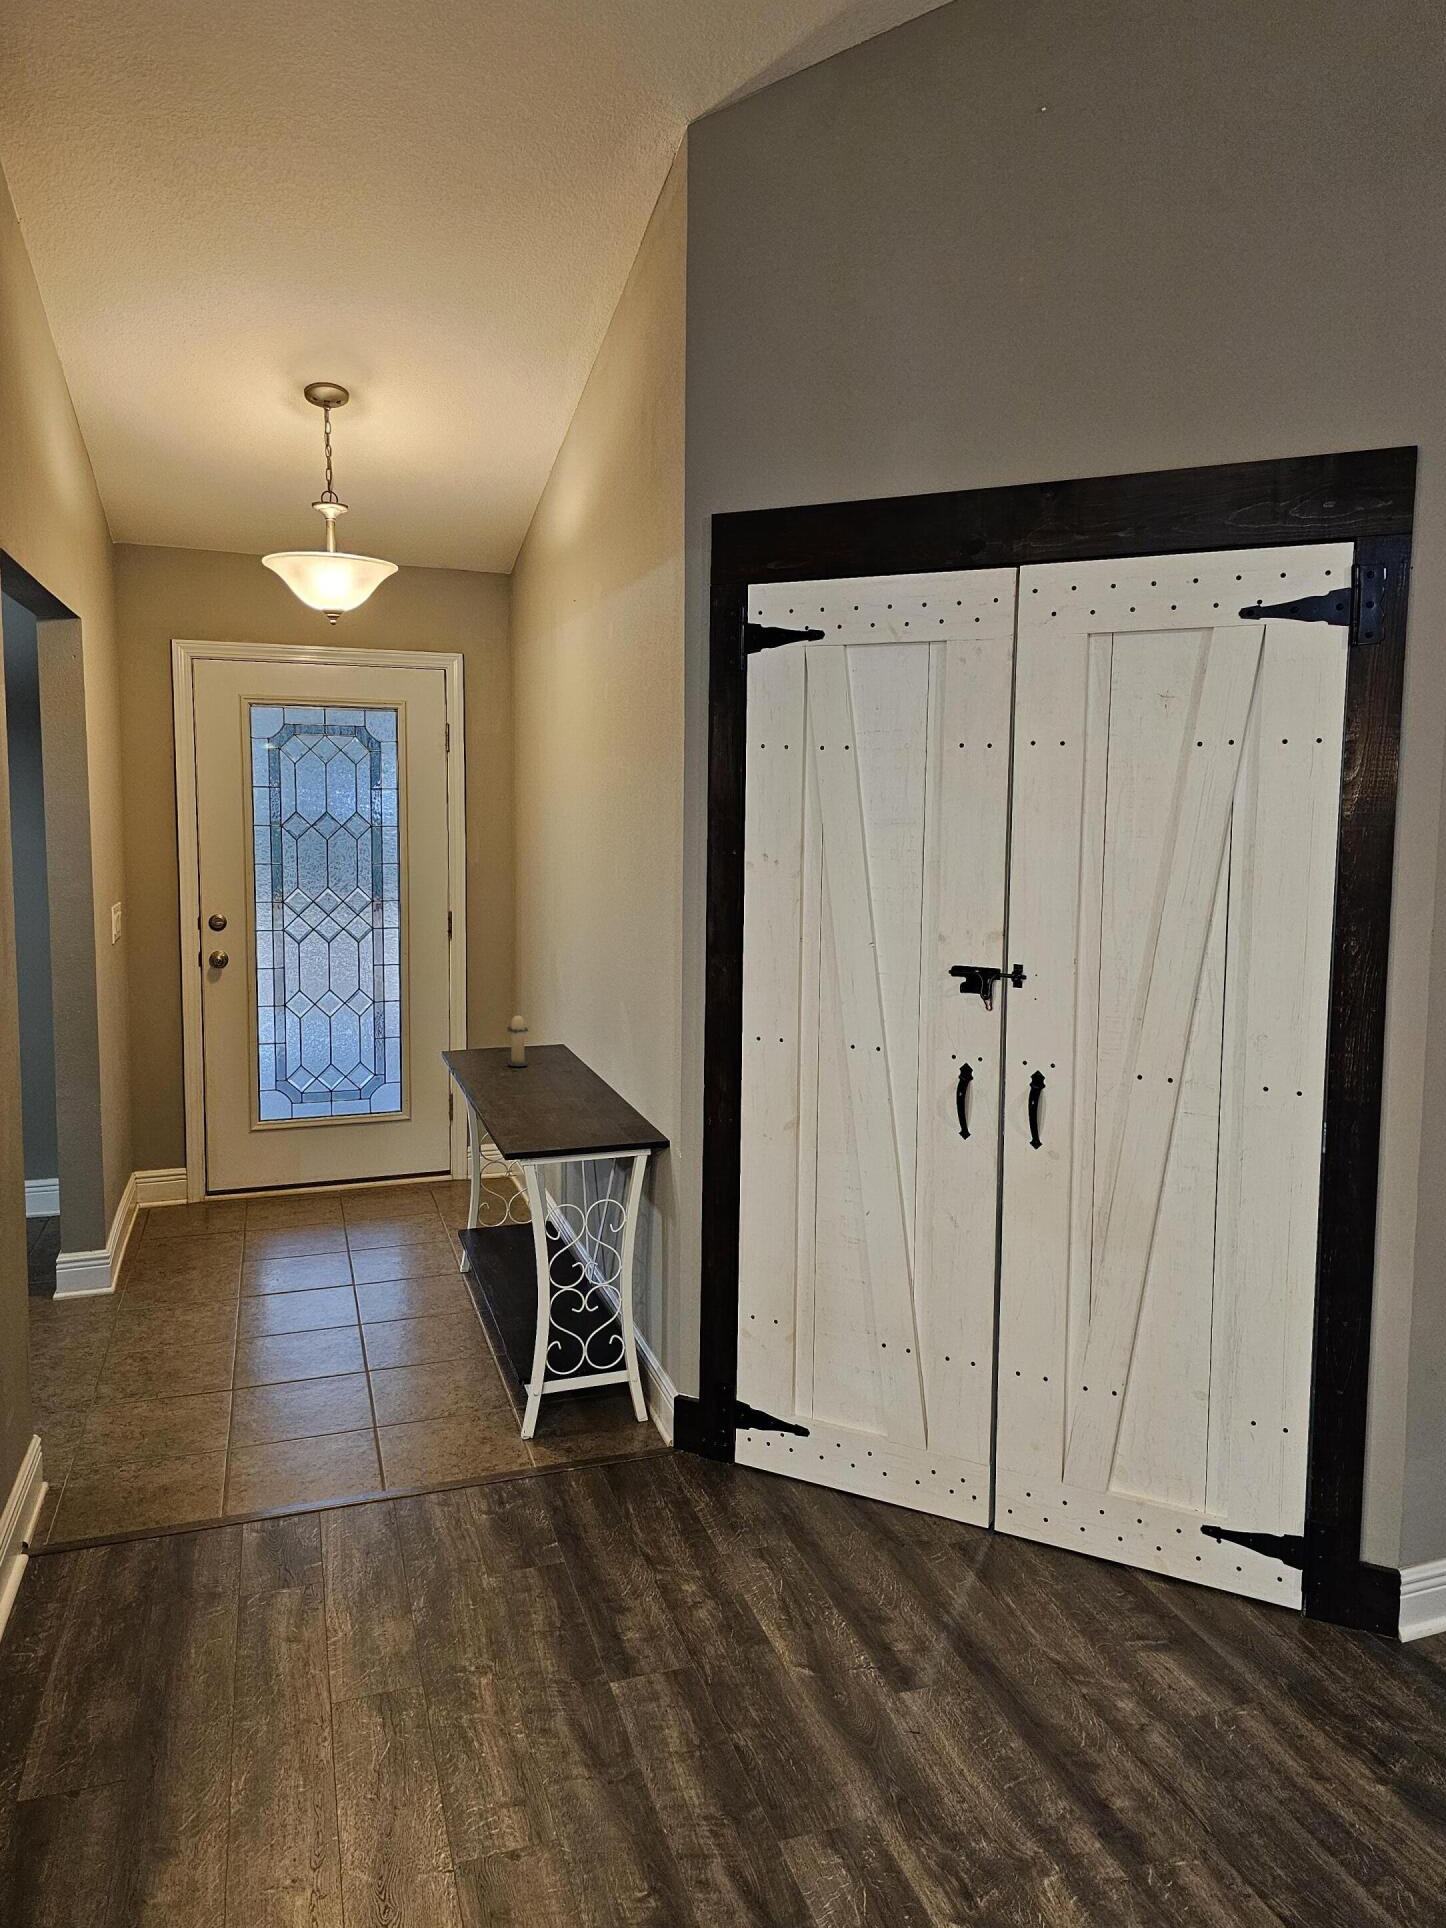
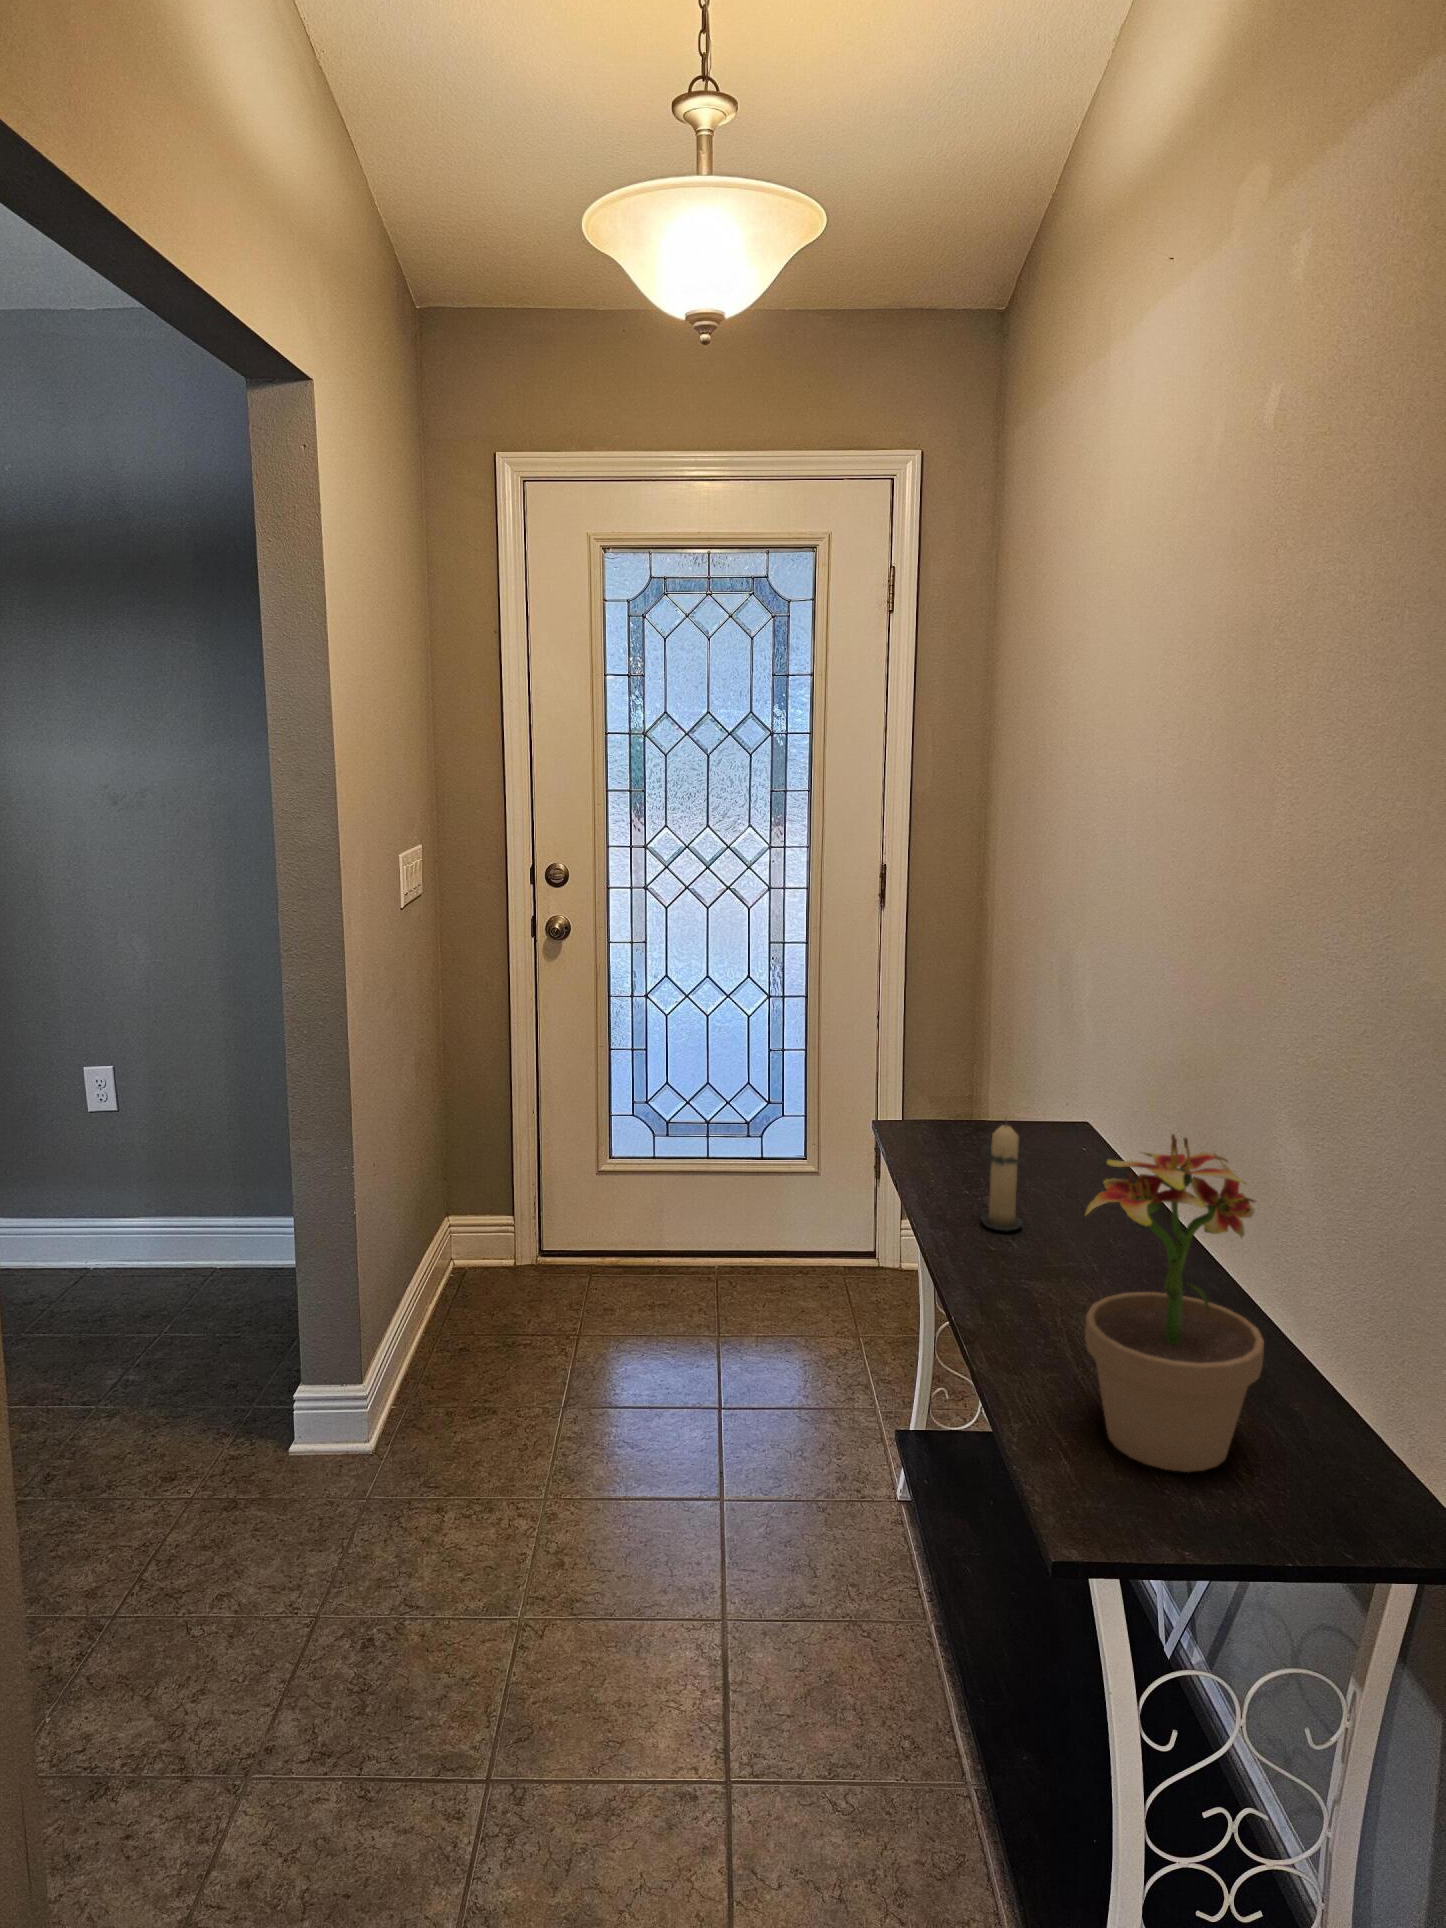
potted plant: none [541,980,612,1110] -> present [1084,1135,1264,1472]

